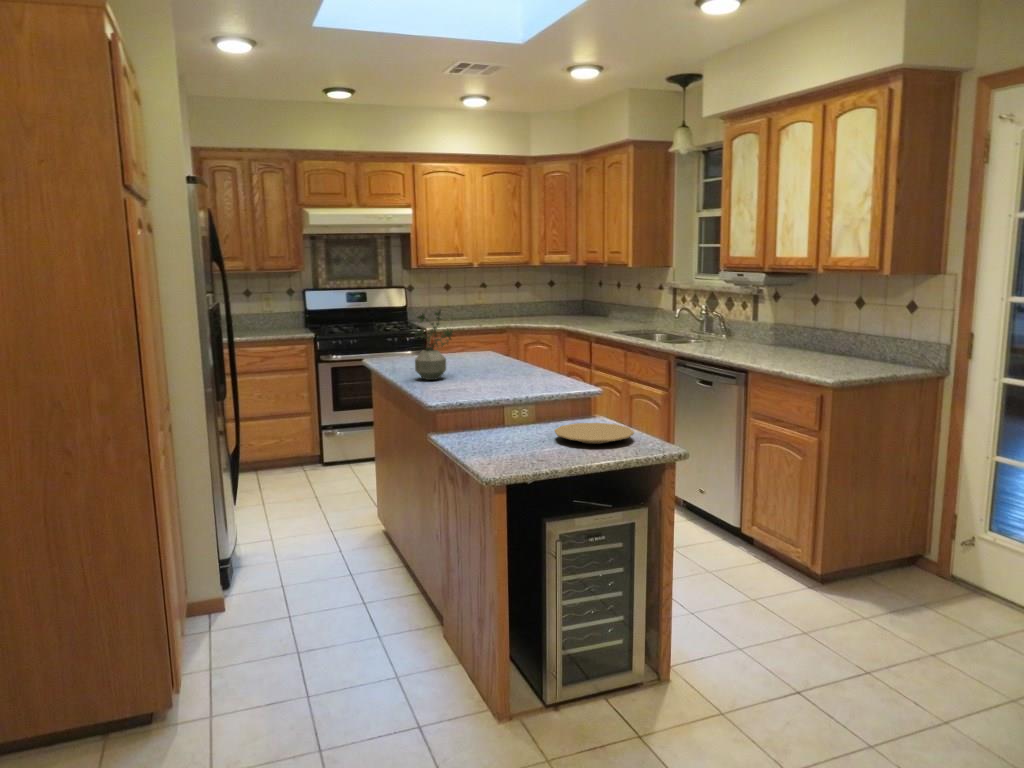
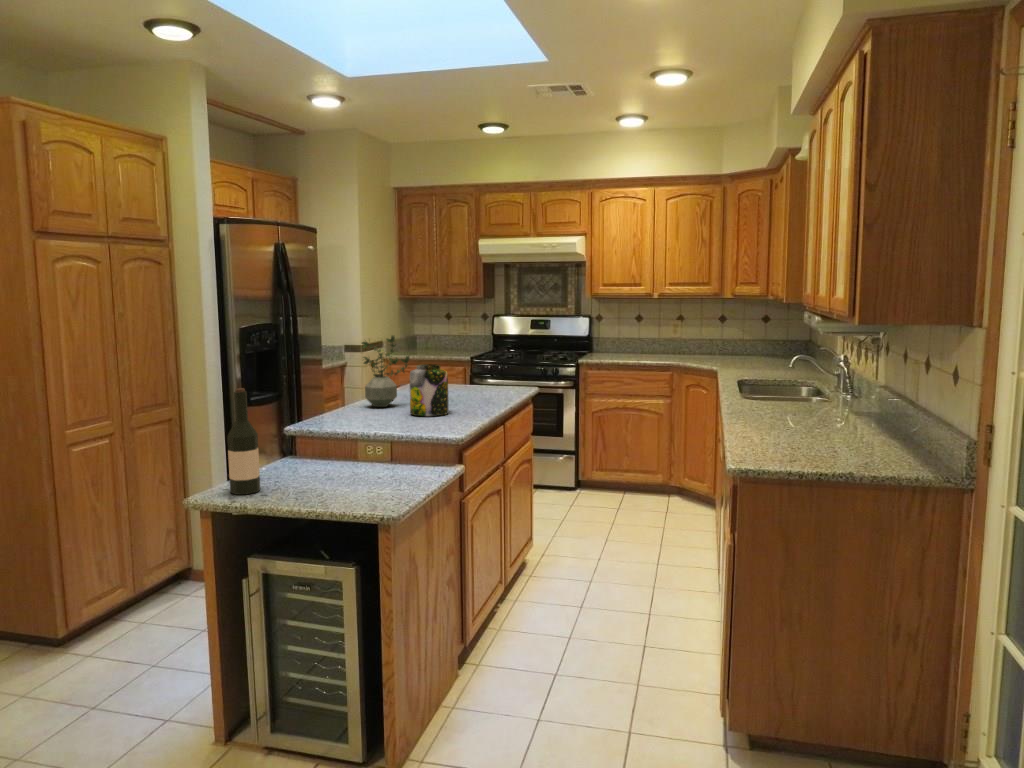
jar: none [486,333,520,382] -> present [410,364,448,416]
wine bottle: none [515,359,540,456] -> present [227,388,260,495]
plate: present [554,423,634,444] -> none [296,469,391,495]

